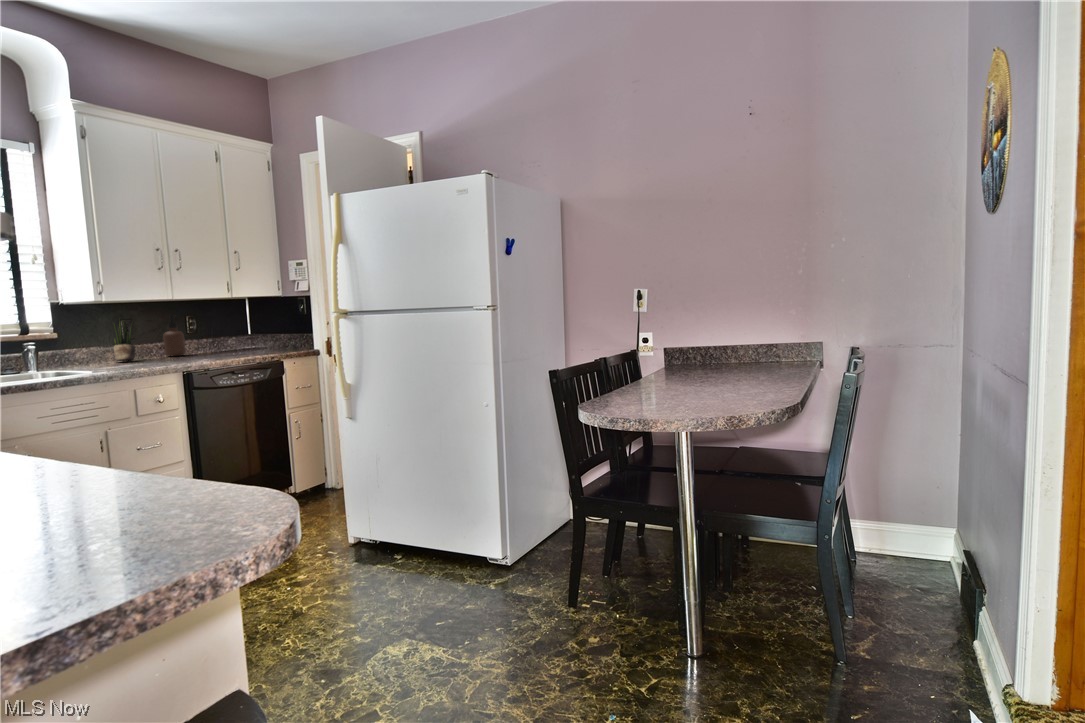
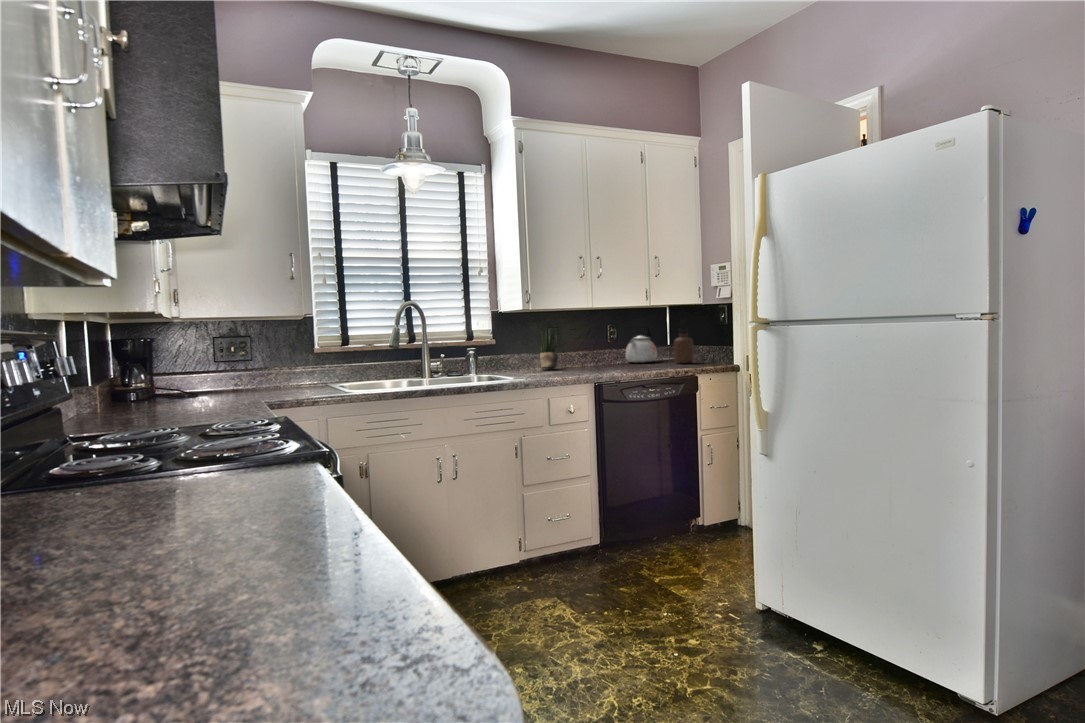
soap dispenser: present [163,314,185,356] -> present [674,319,694,364]
kettle: none [208,316,241,351] -> present [626,326,657,363]

